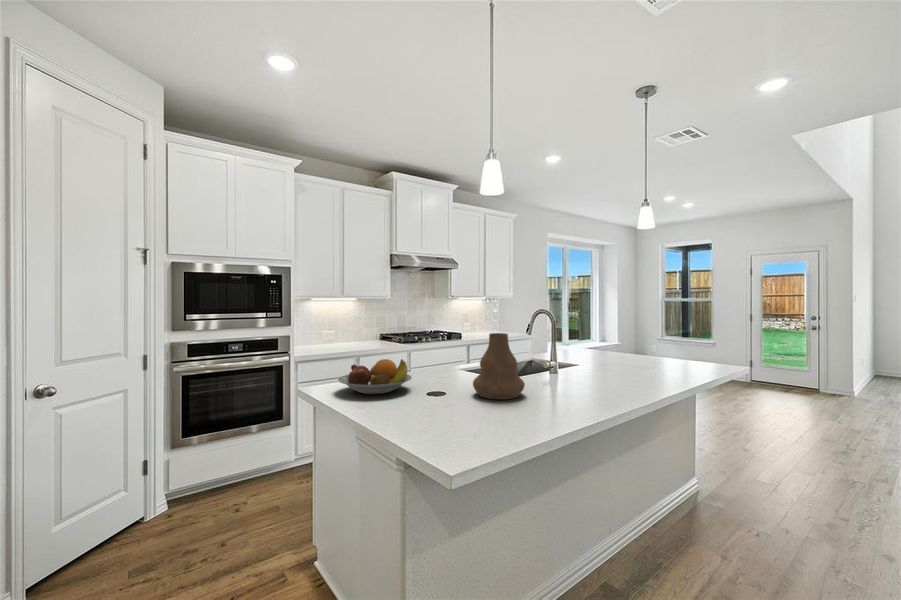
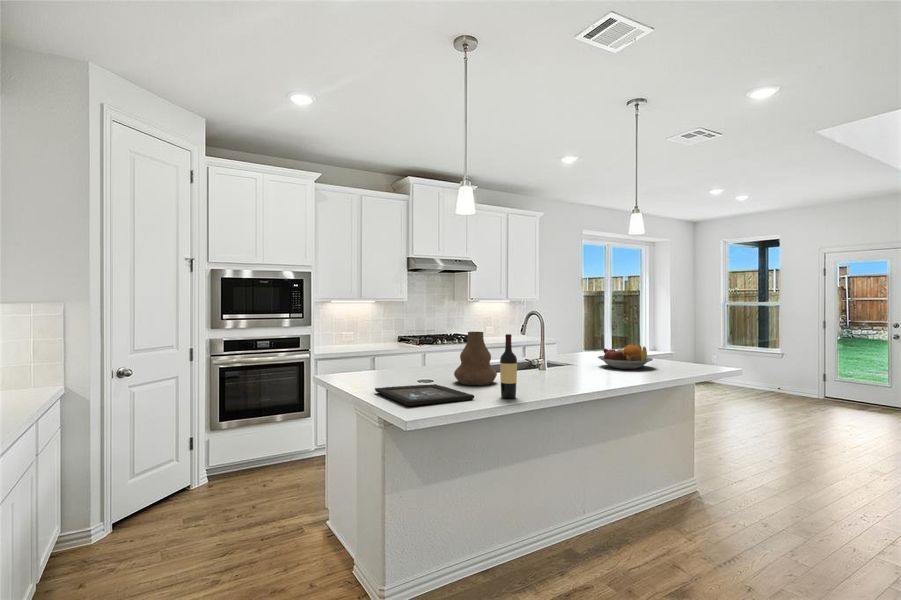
wine bottle: none [549,339,572,423] -> present [500,334,517,399]
fruit bowl: present [338,359,412,394] -> present [598,345,653,369]
tray: none [382,400,520,445] -> present [375,384,474,406]

